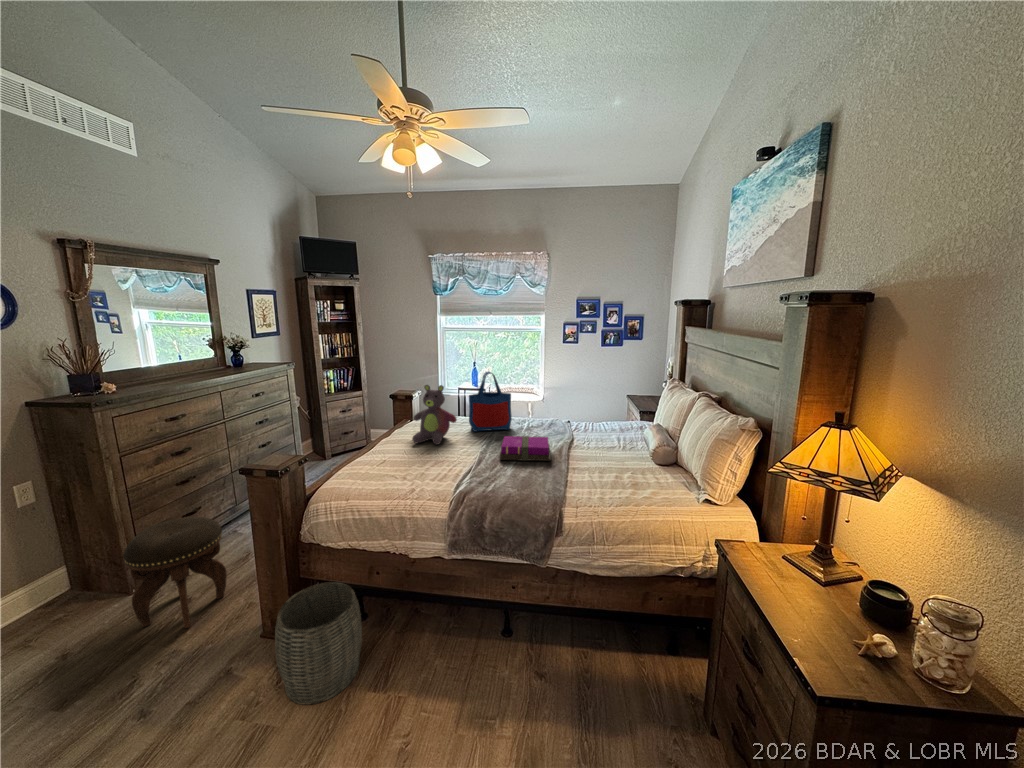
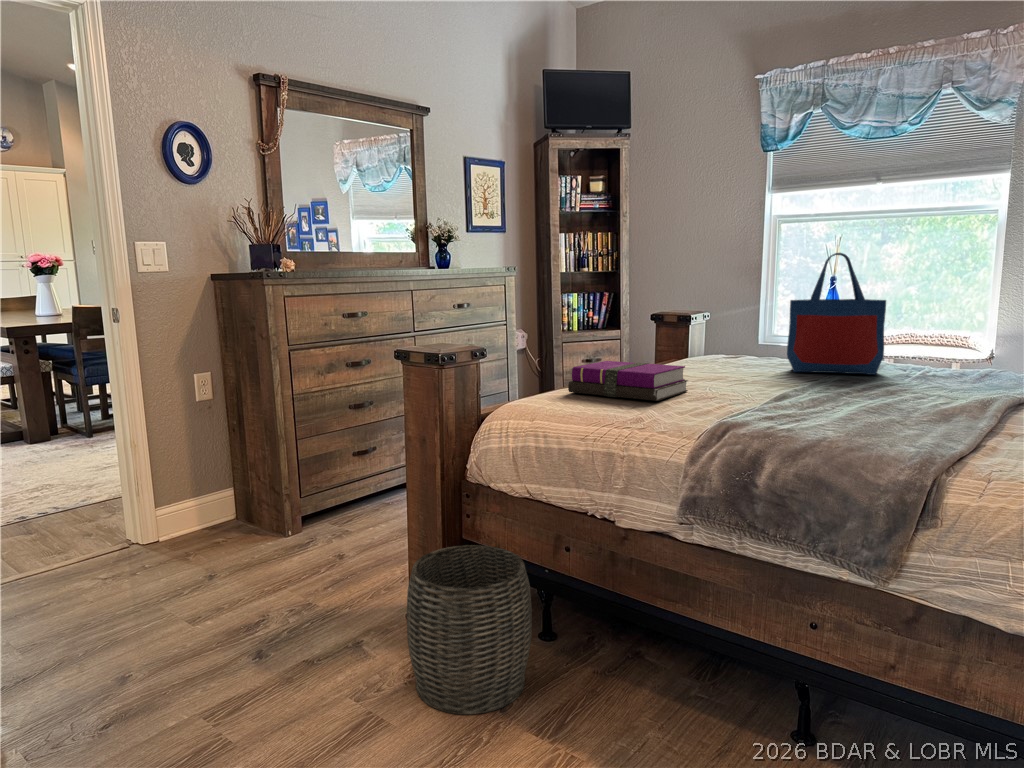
stuffed bear: present [412,385,457,445] -> none [667,270,756,378]
notebook: present [500,436,551,461] -> present [568,361,688,401]
footstool: present [123,516,227,628] -> none [277,438,385,581]

